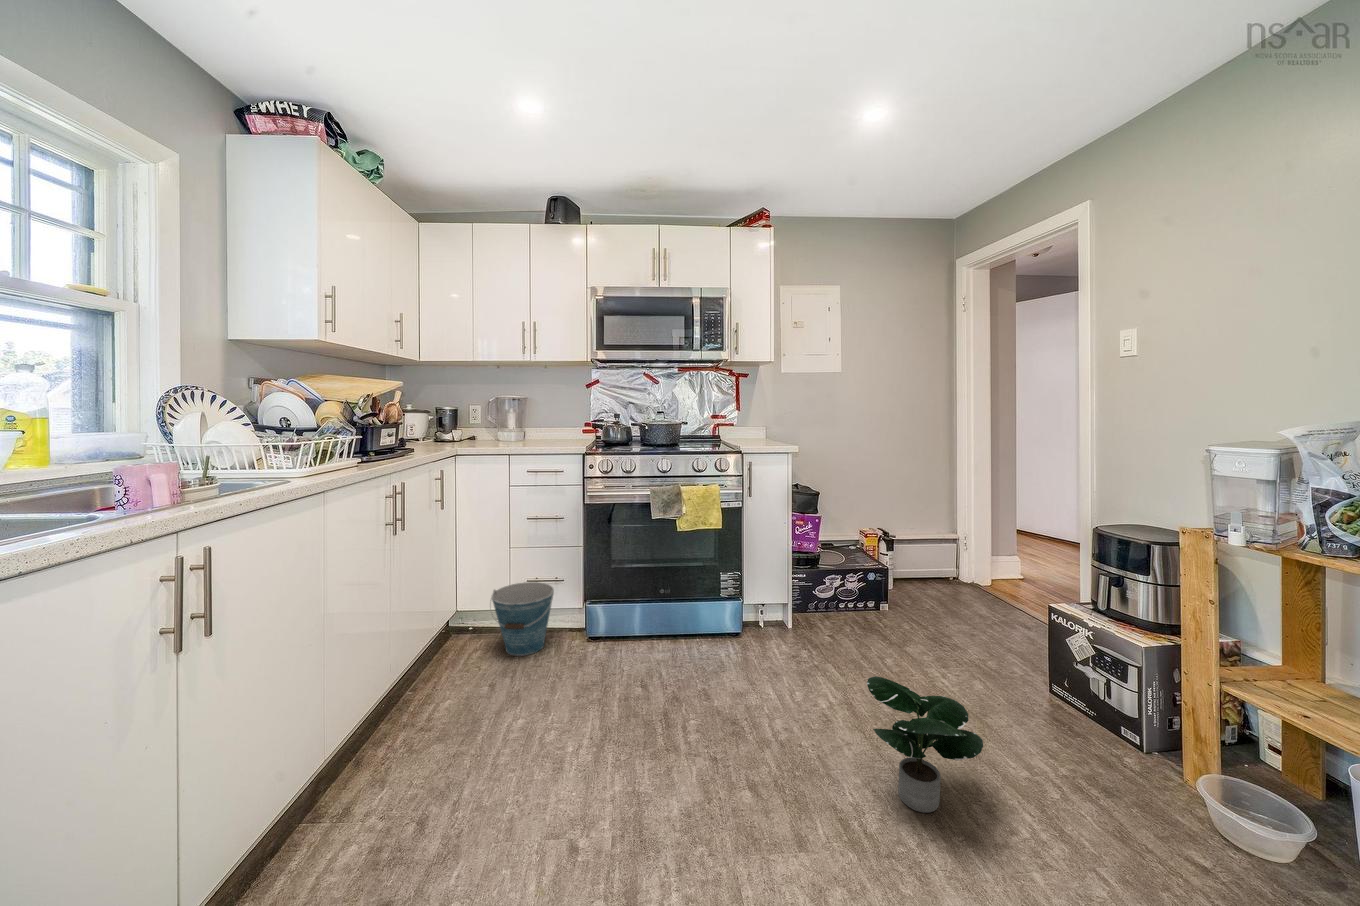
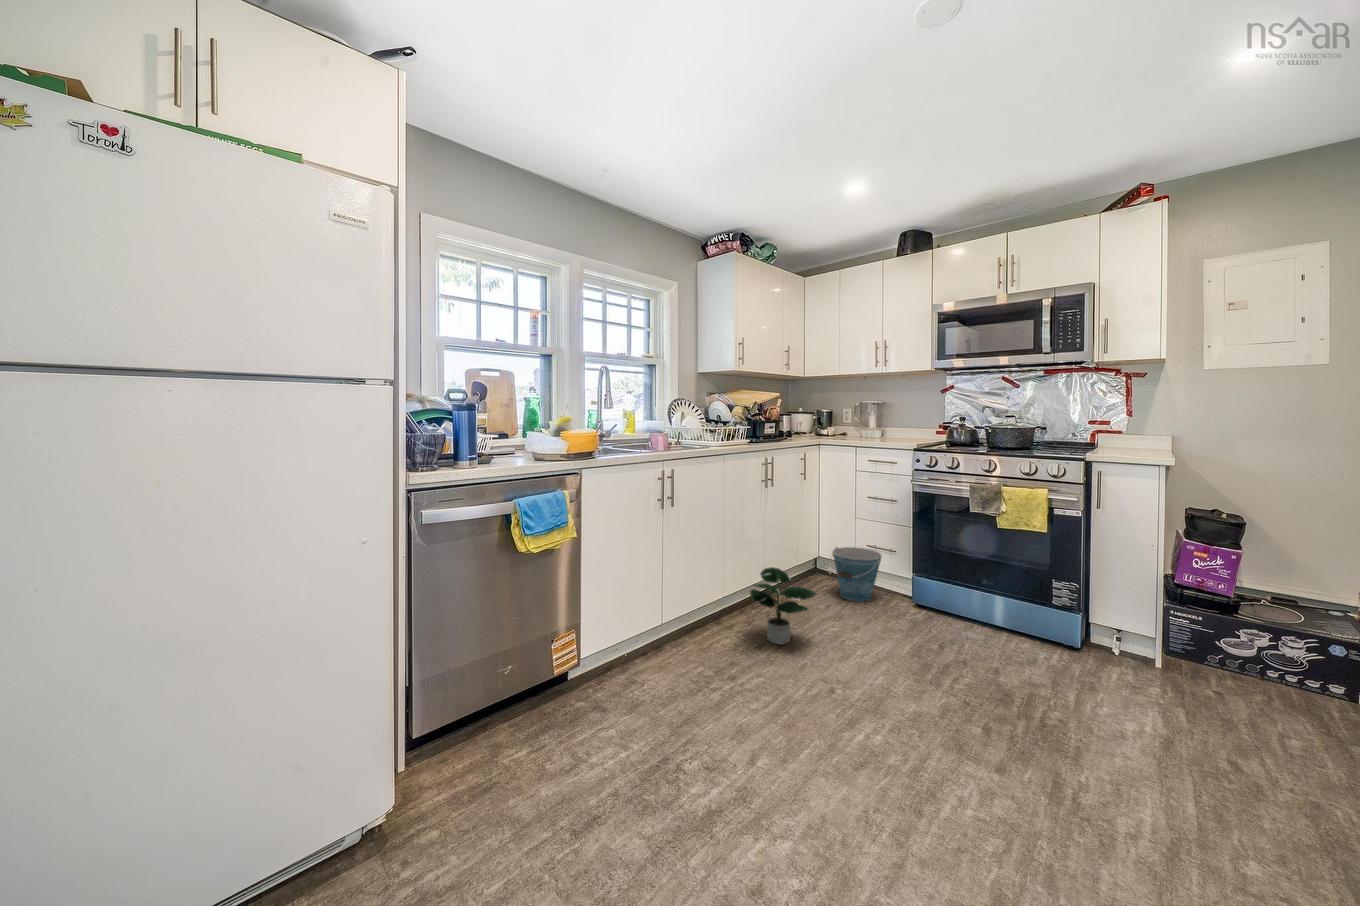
potted plant: present [867,676,983,813] -> present [750,567,816,644]

